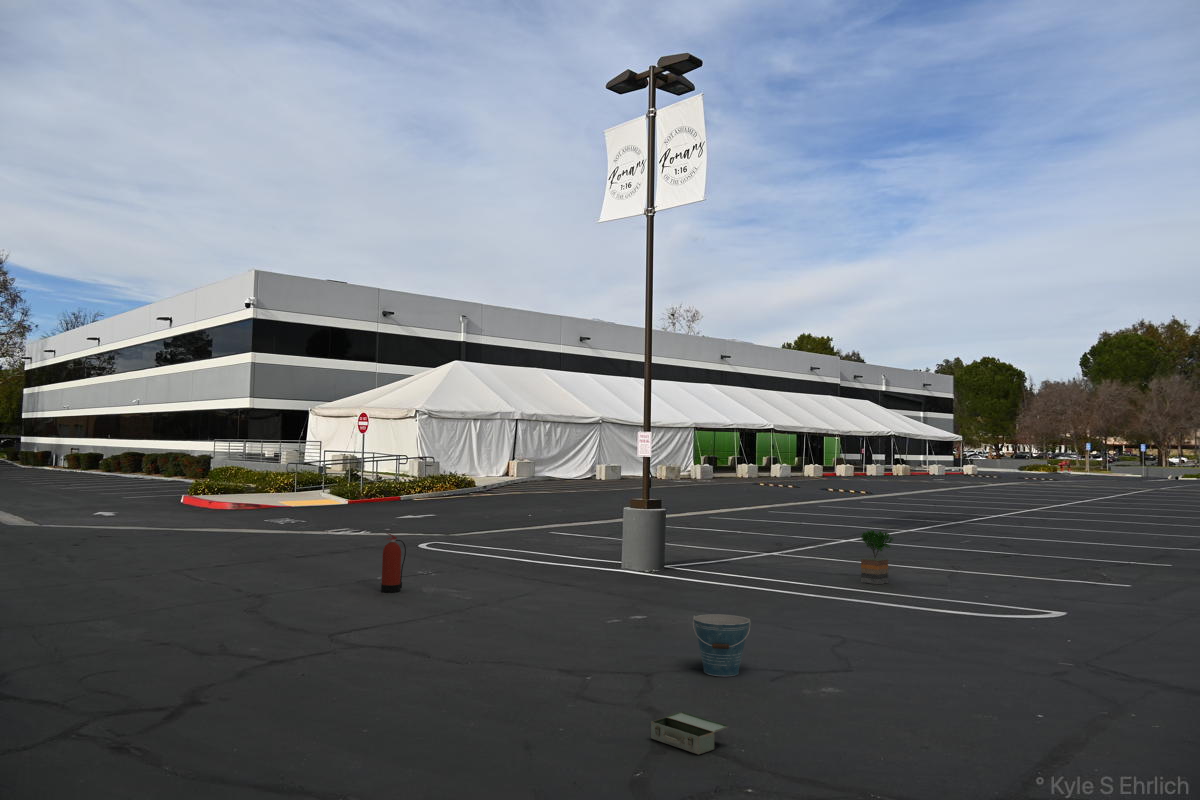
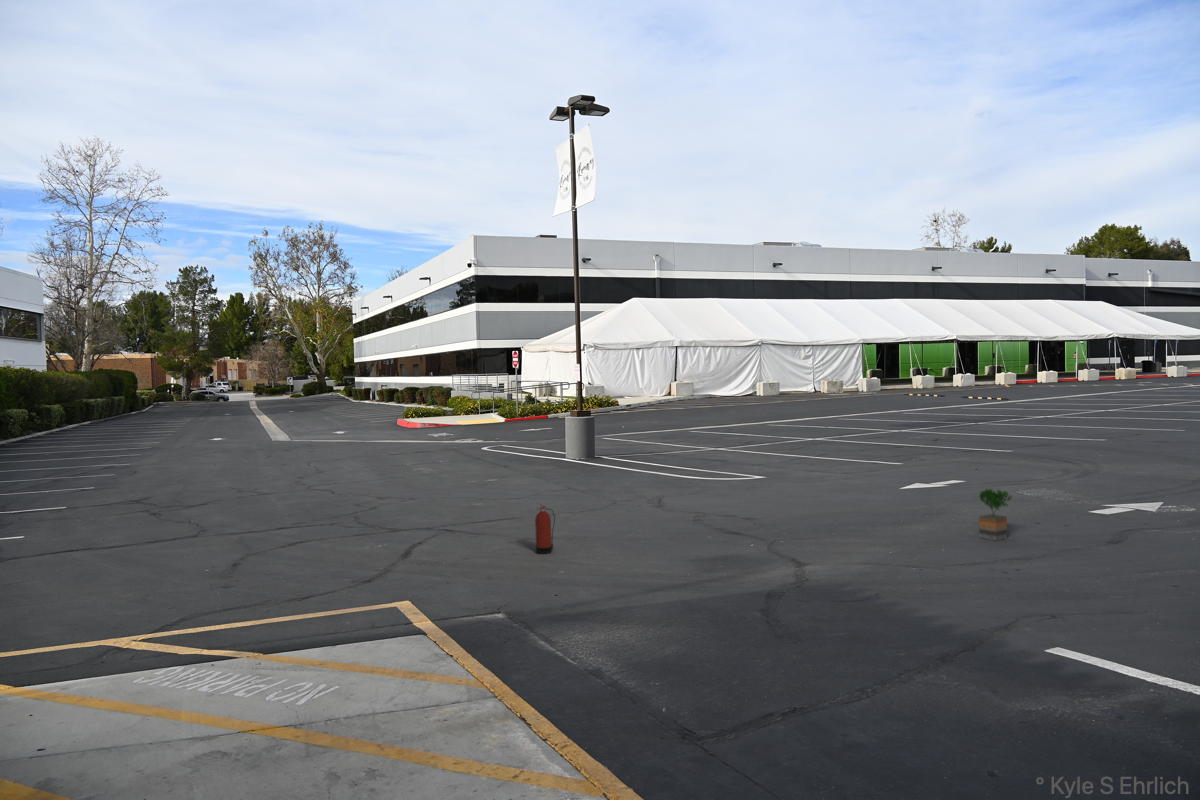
bucket: present [693,614,750,676] -> none [779,599,830,654]
toolbox: present [651,712,729,755] -> none [724,697,787,738]

